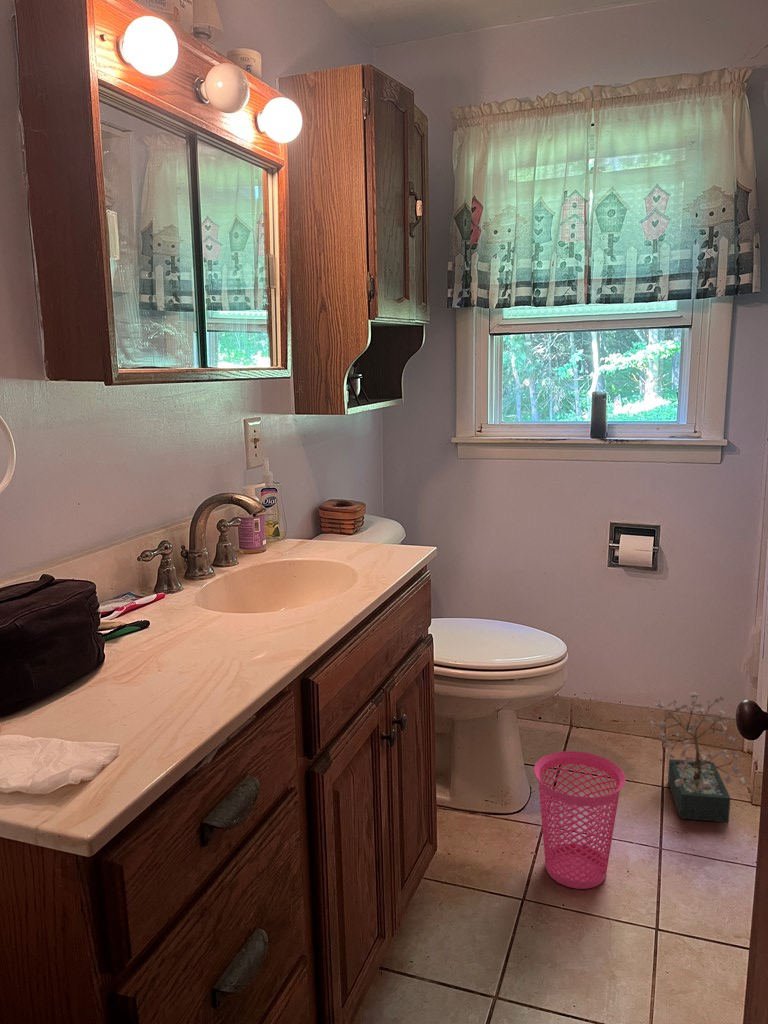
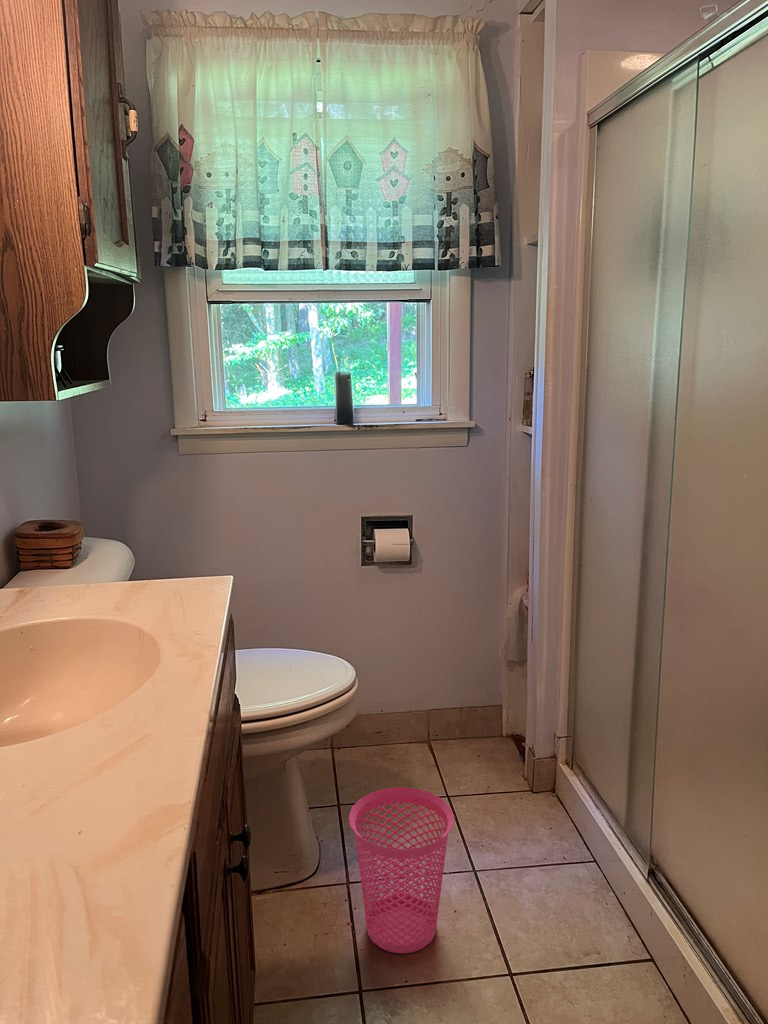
decorative plant: present [650,692,745,822] -> none [429,688,539,829]

